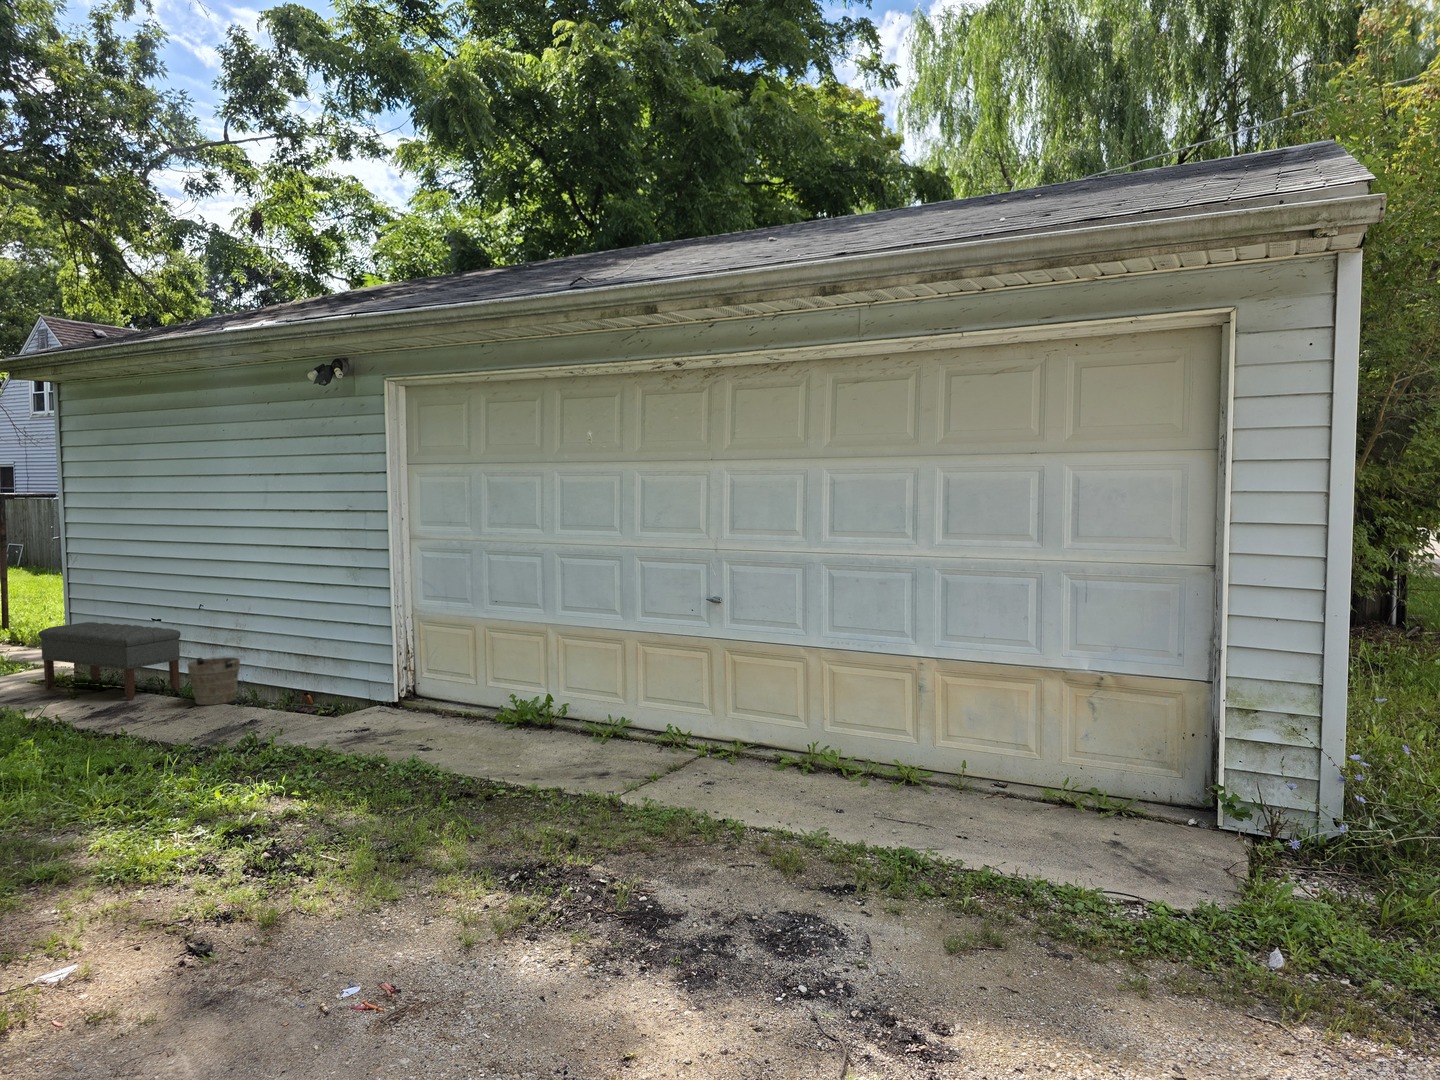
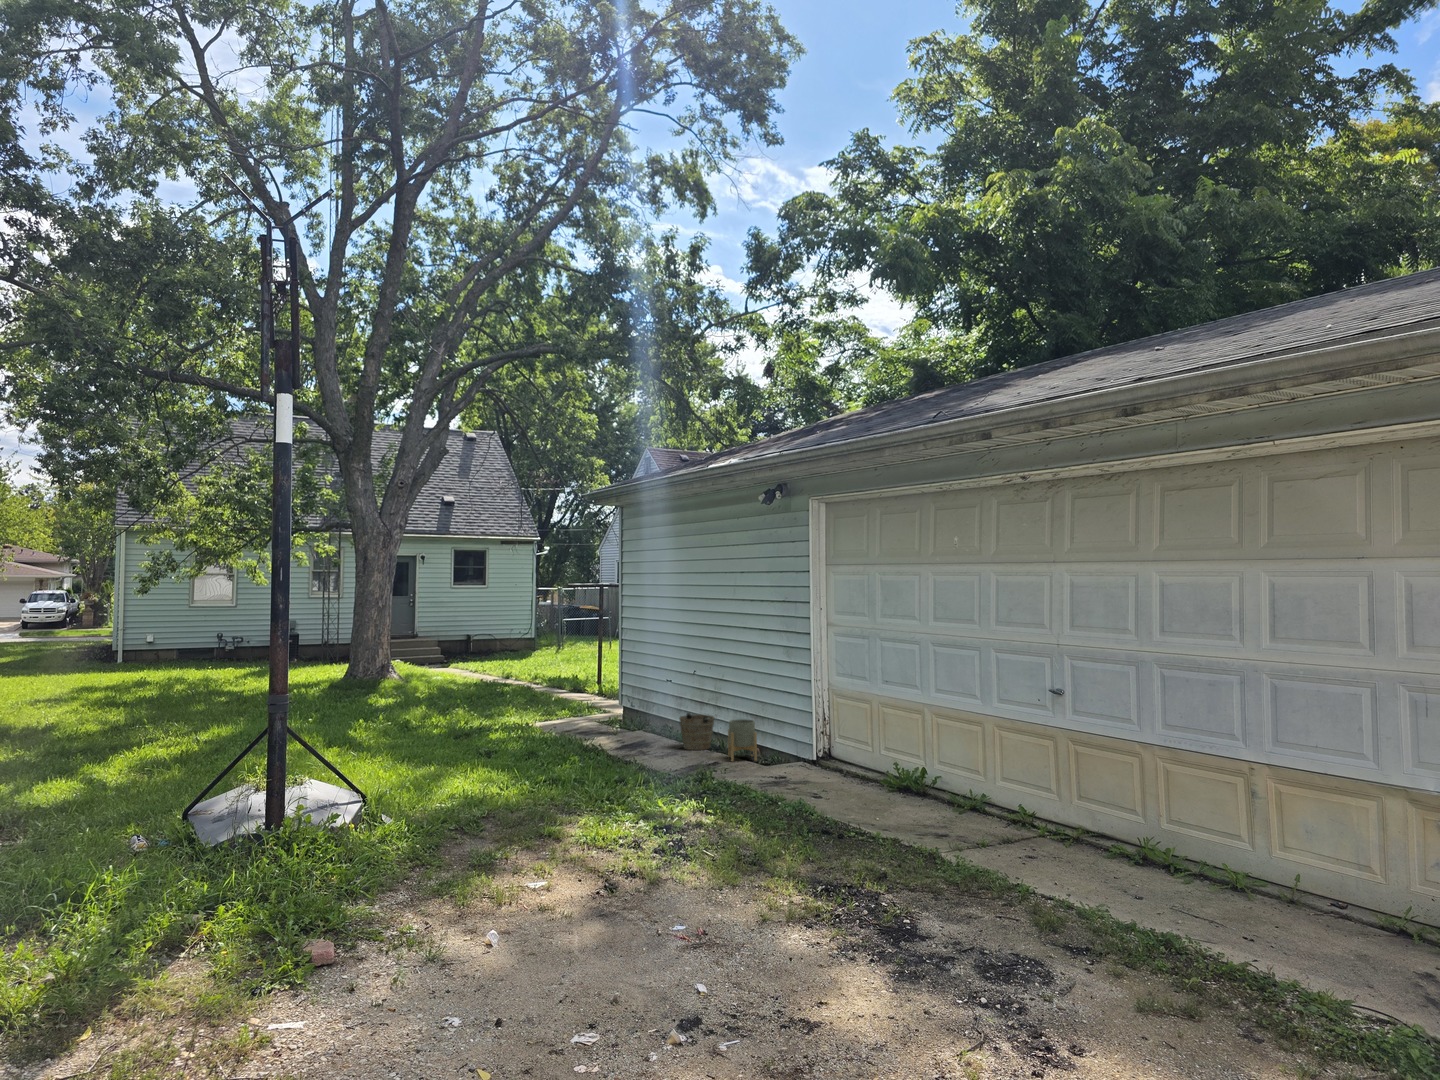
bench: present [39,622,181,701] -> none [599,682,681,741]
planter: none [267,658,312,714] -> present [728,719,757,761]

